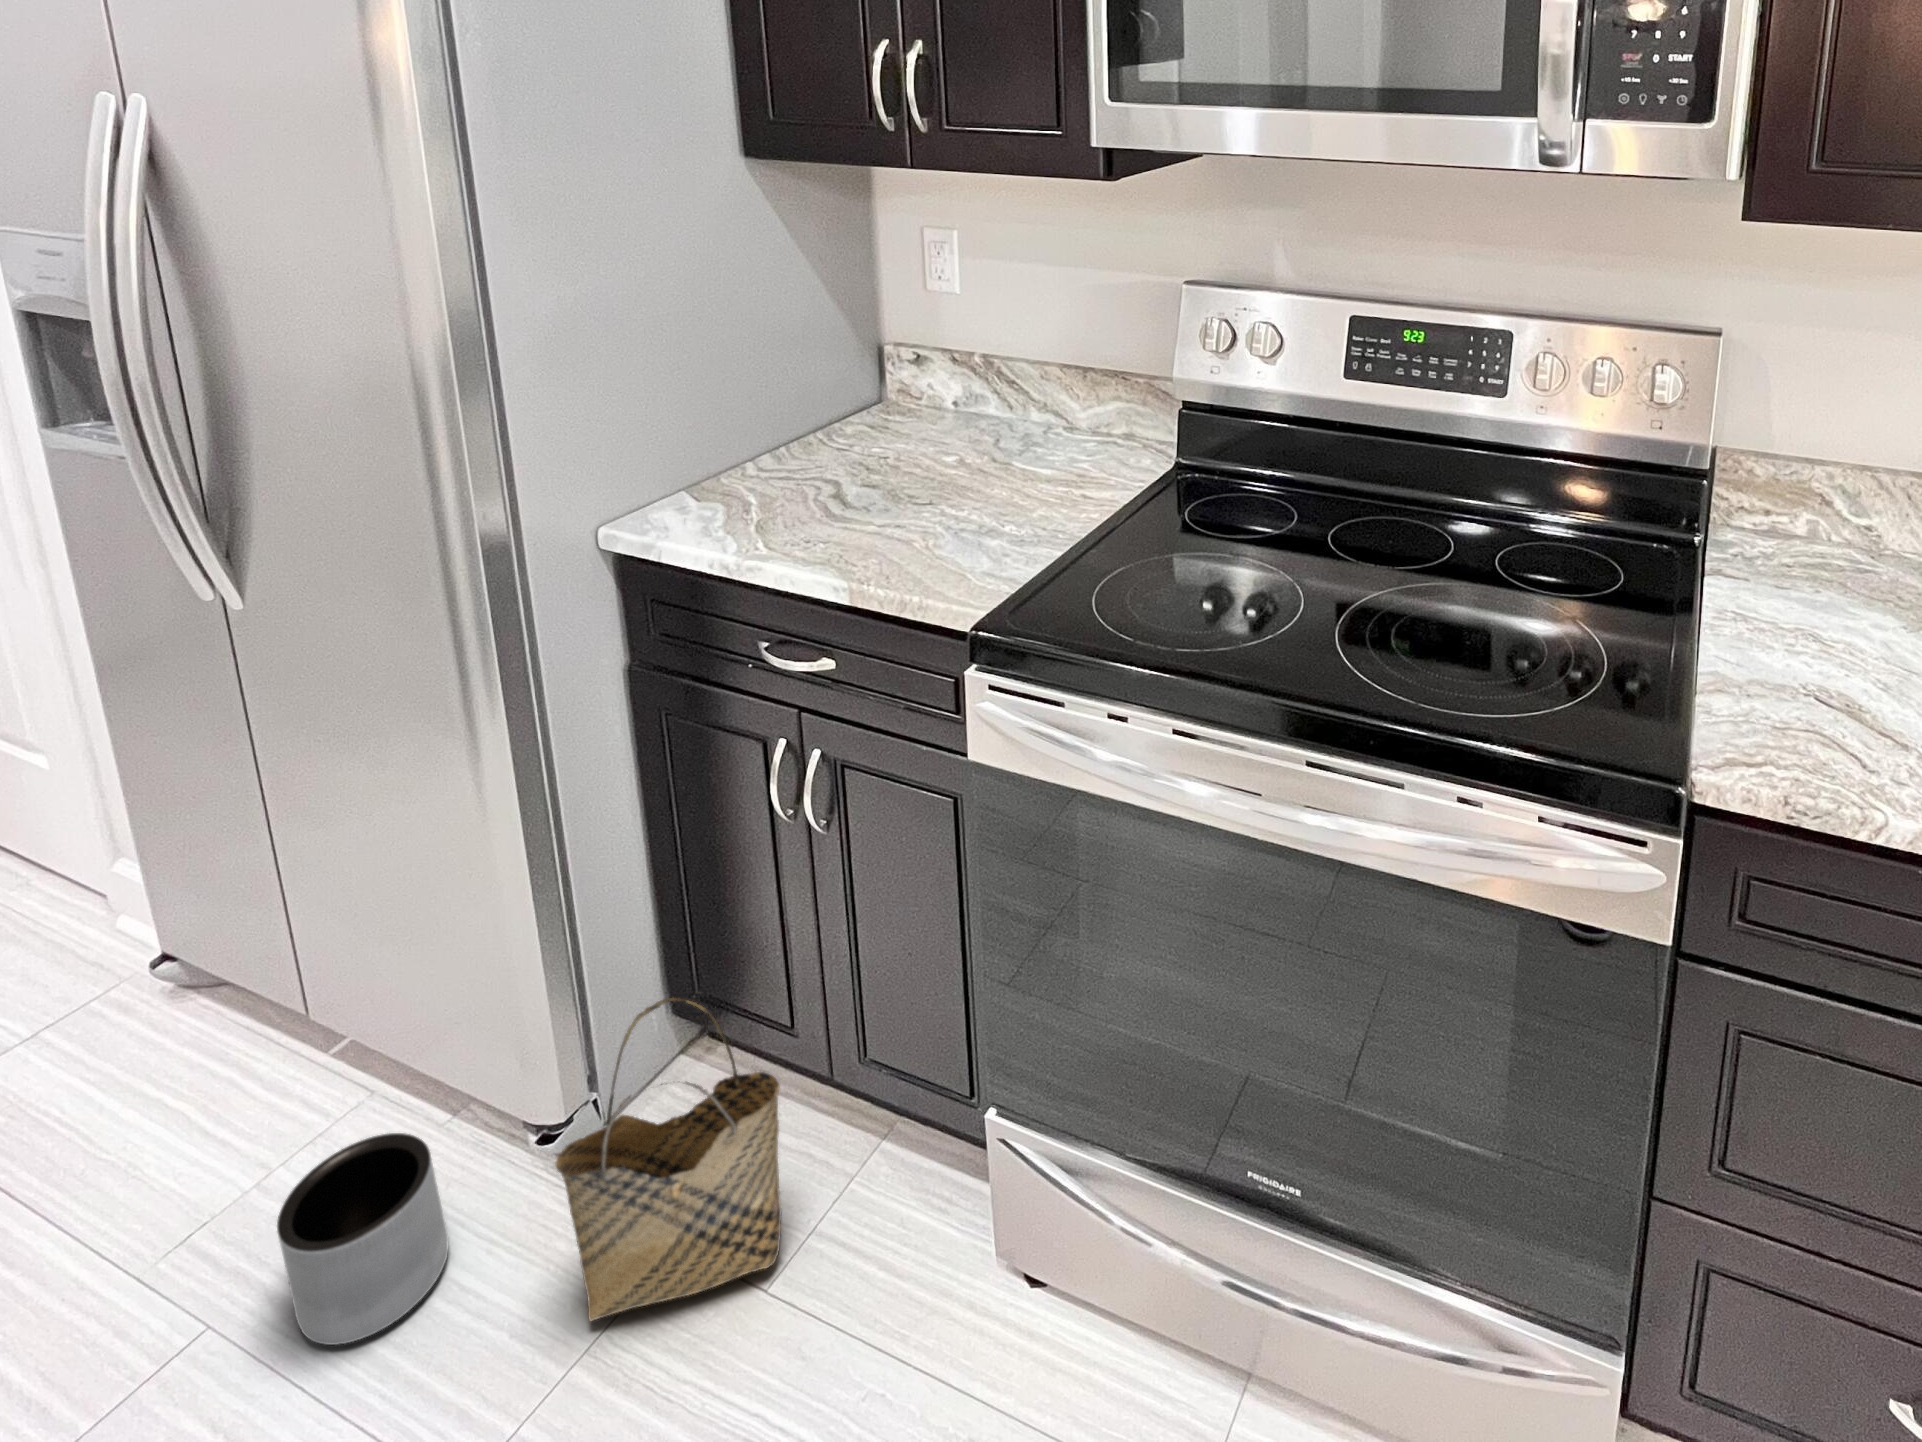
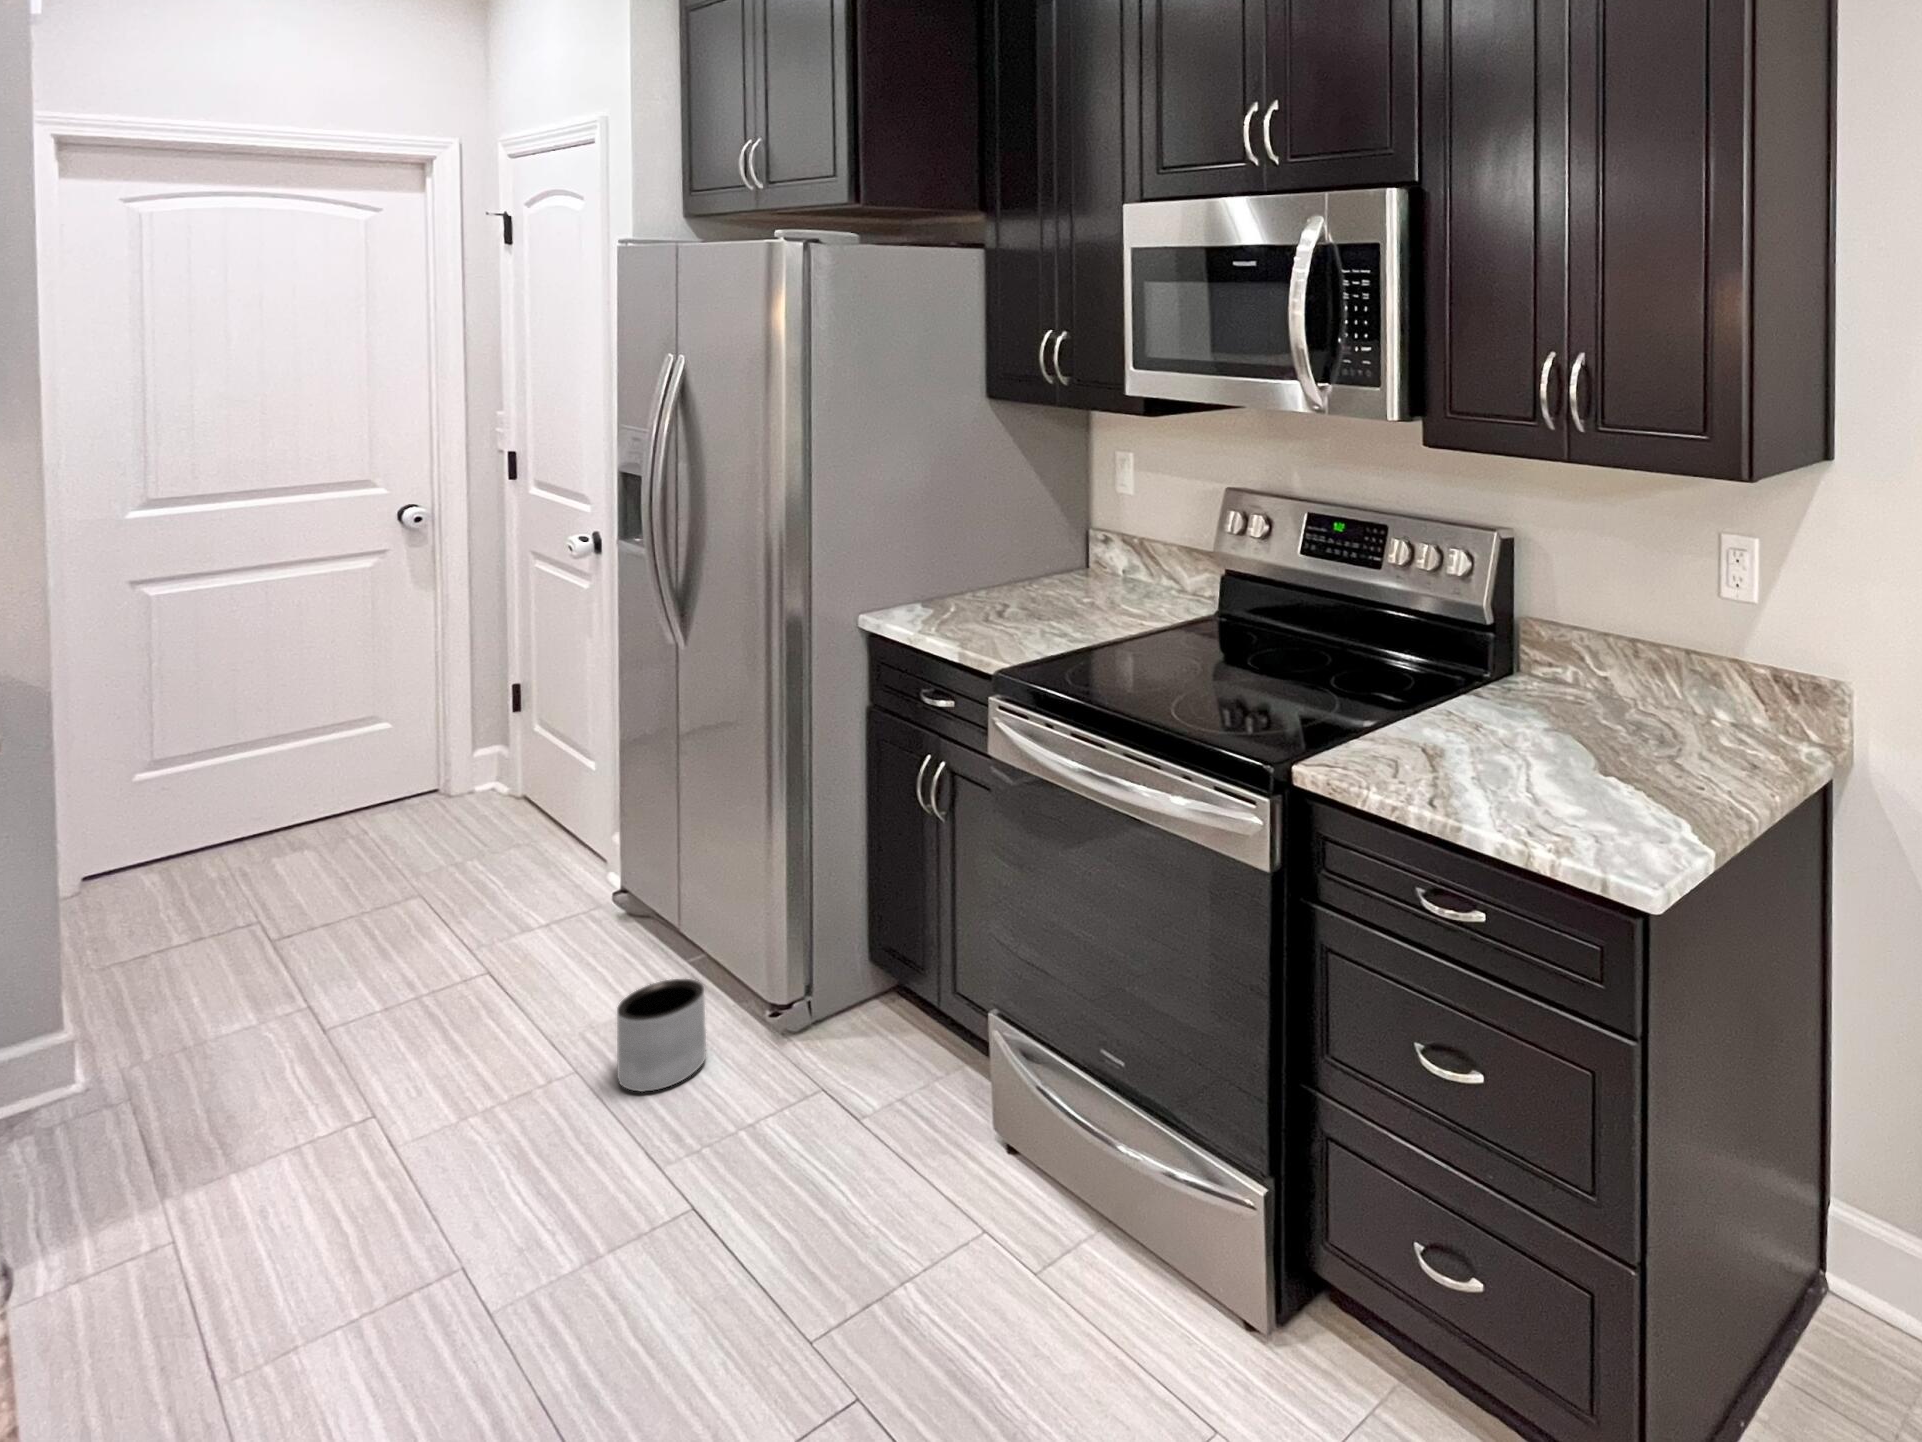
woven basket: present [555,998,781,1321] -> none [754,912,890,1108]

